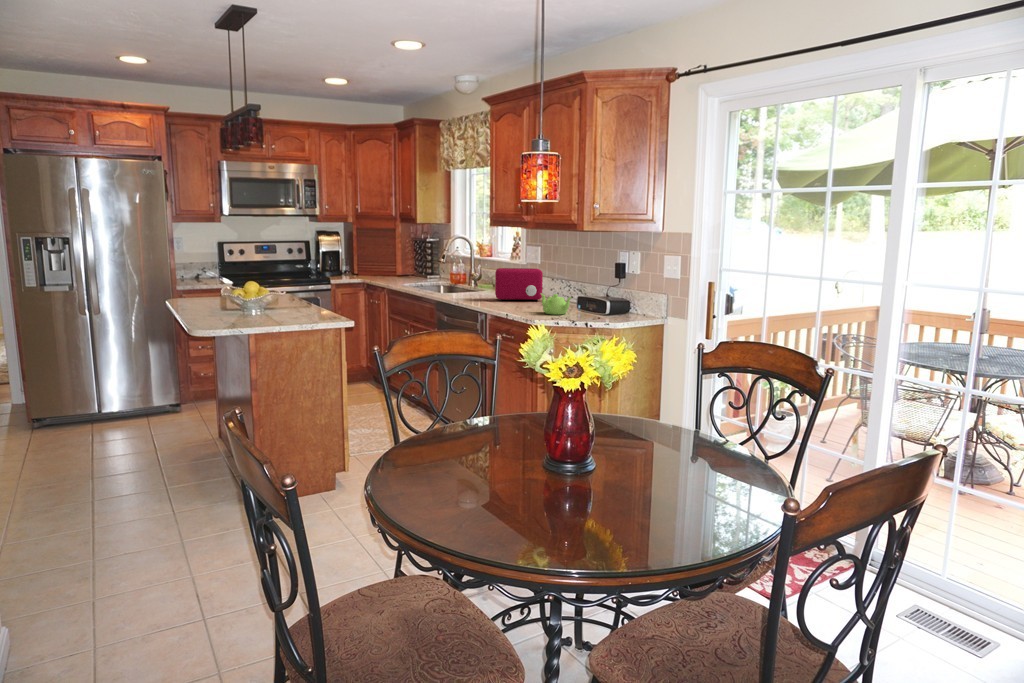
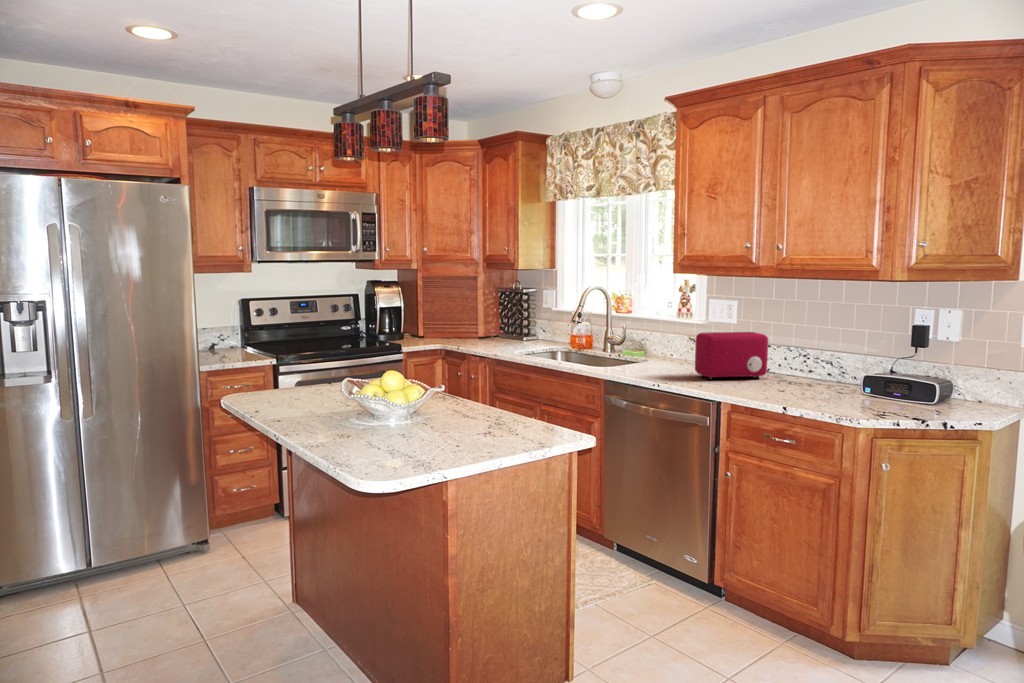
teapot: present [541,294,571,315] -> none [820,373,884,406]

